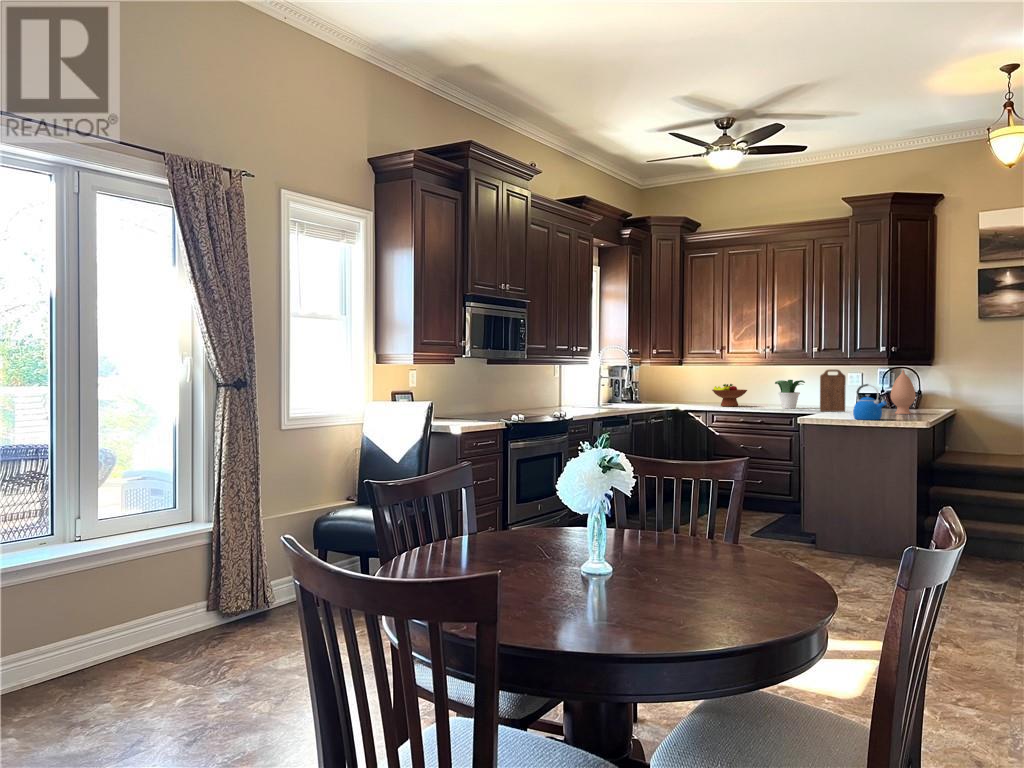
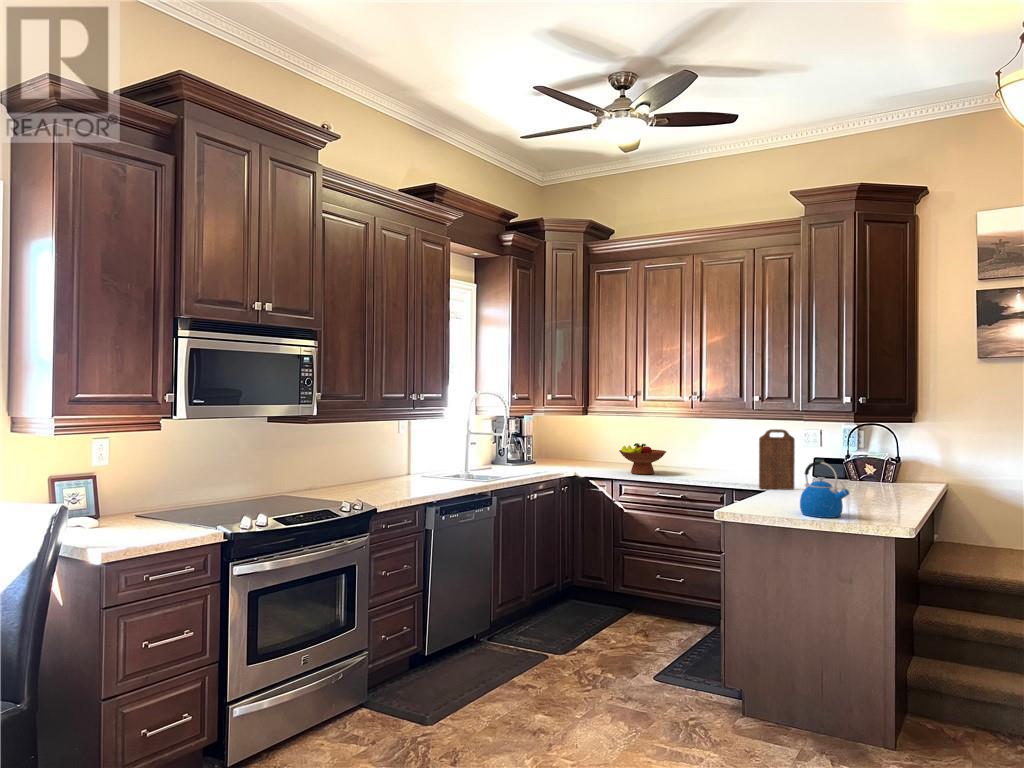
vase: present [891,370,916,414] -> none [857,433,892,496]
potted plant: present [775,380,805,409] -> none [701,439,741,480]

